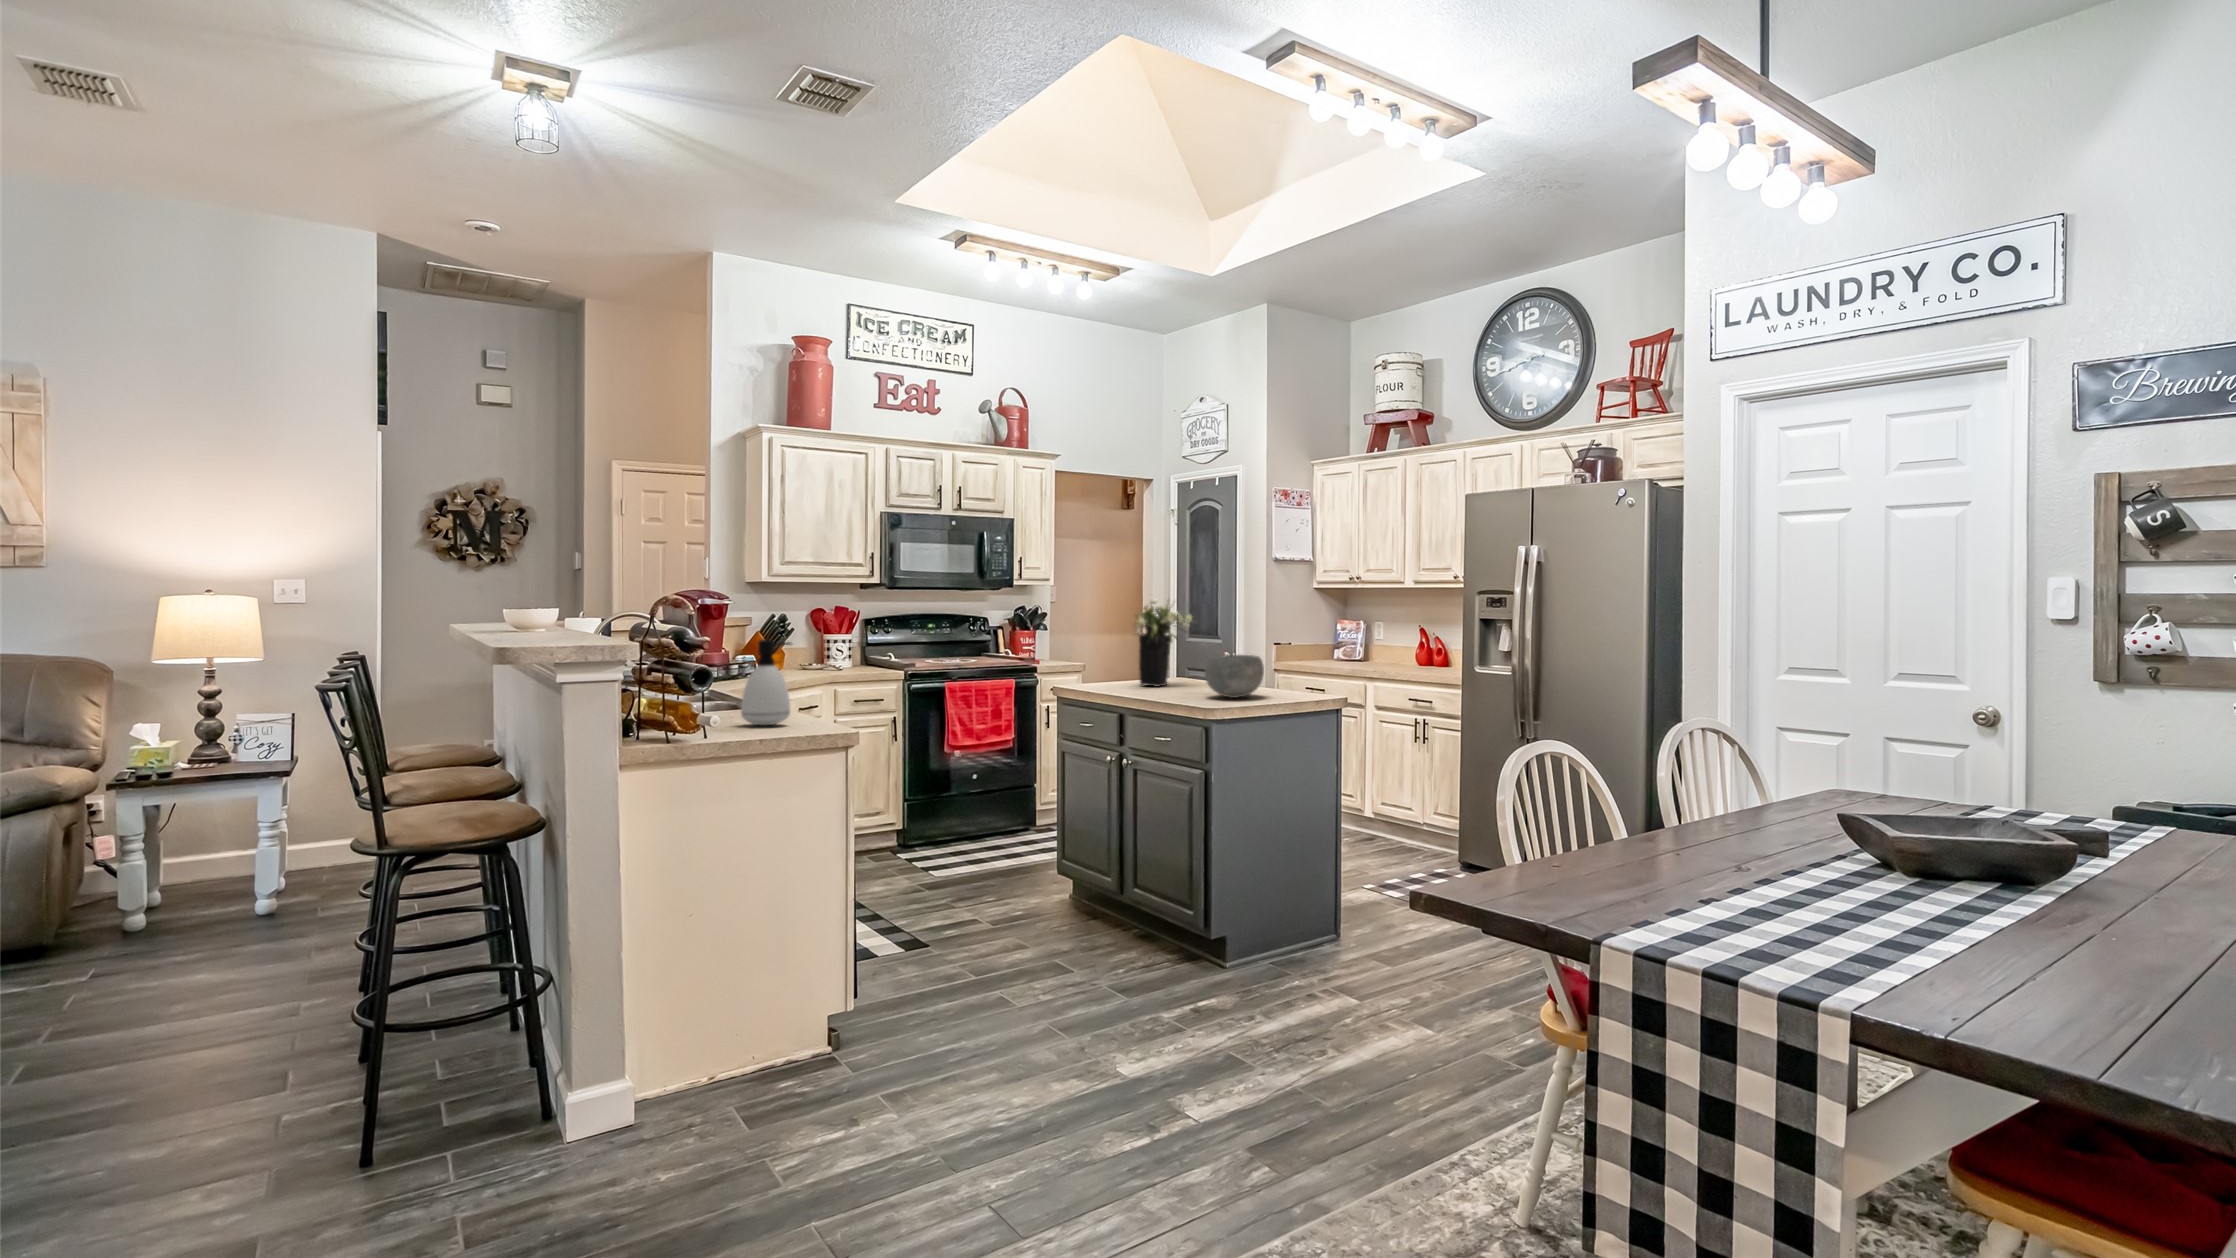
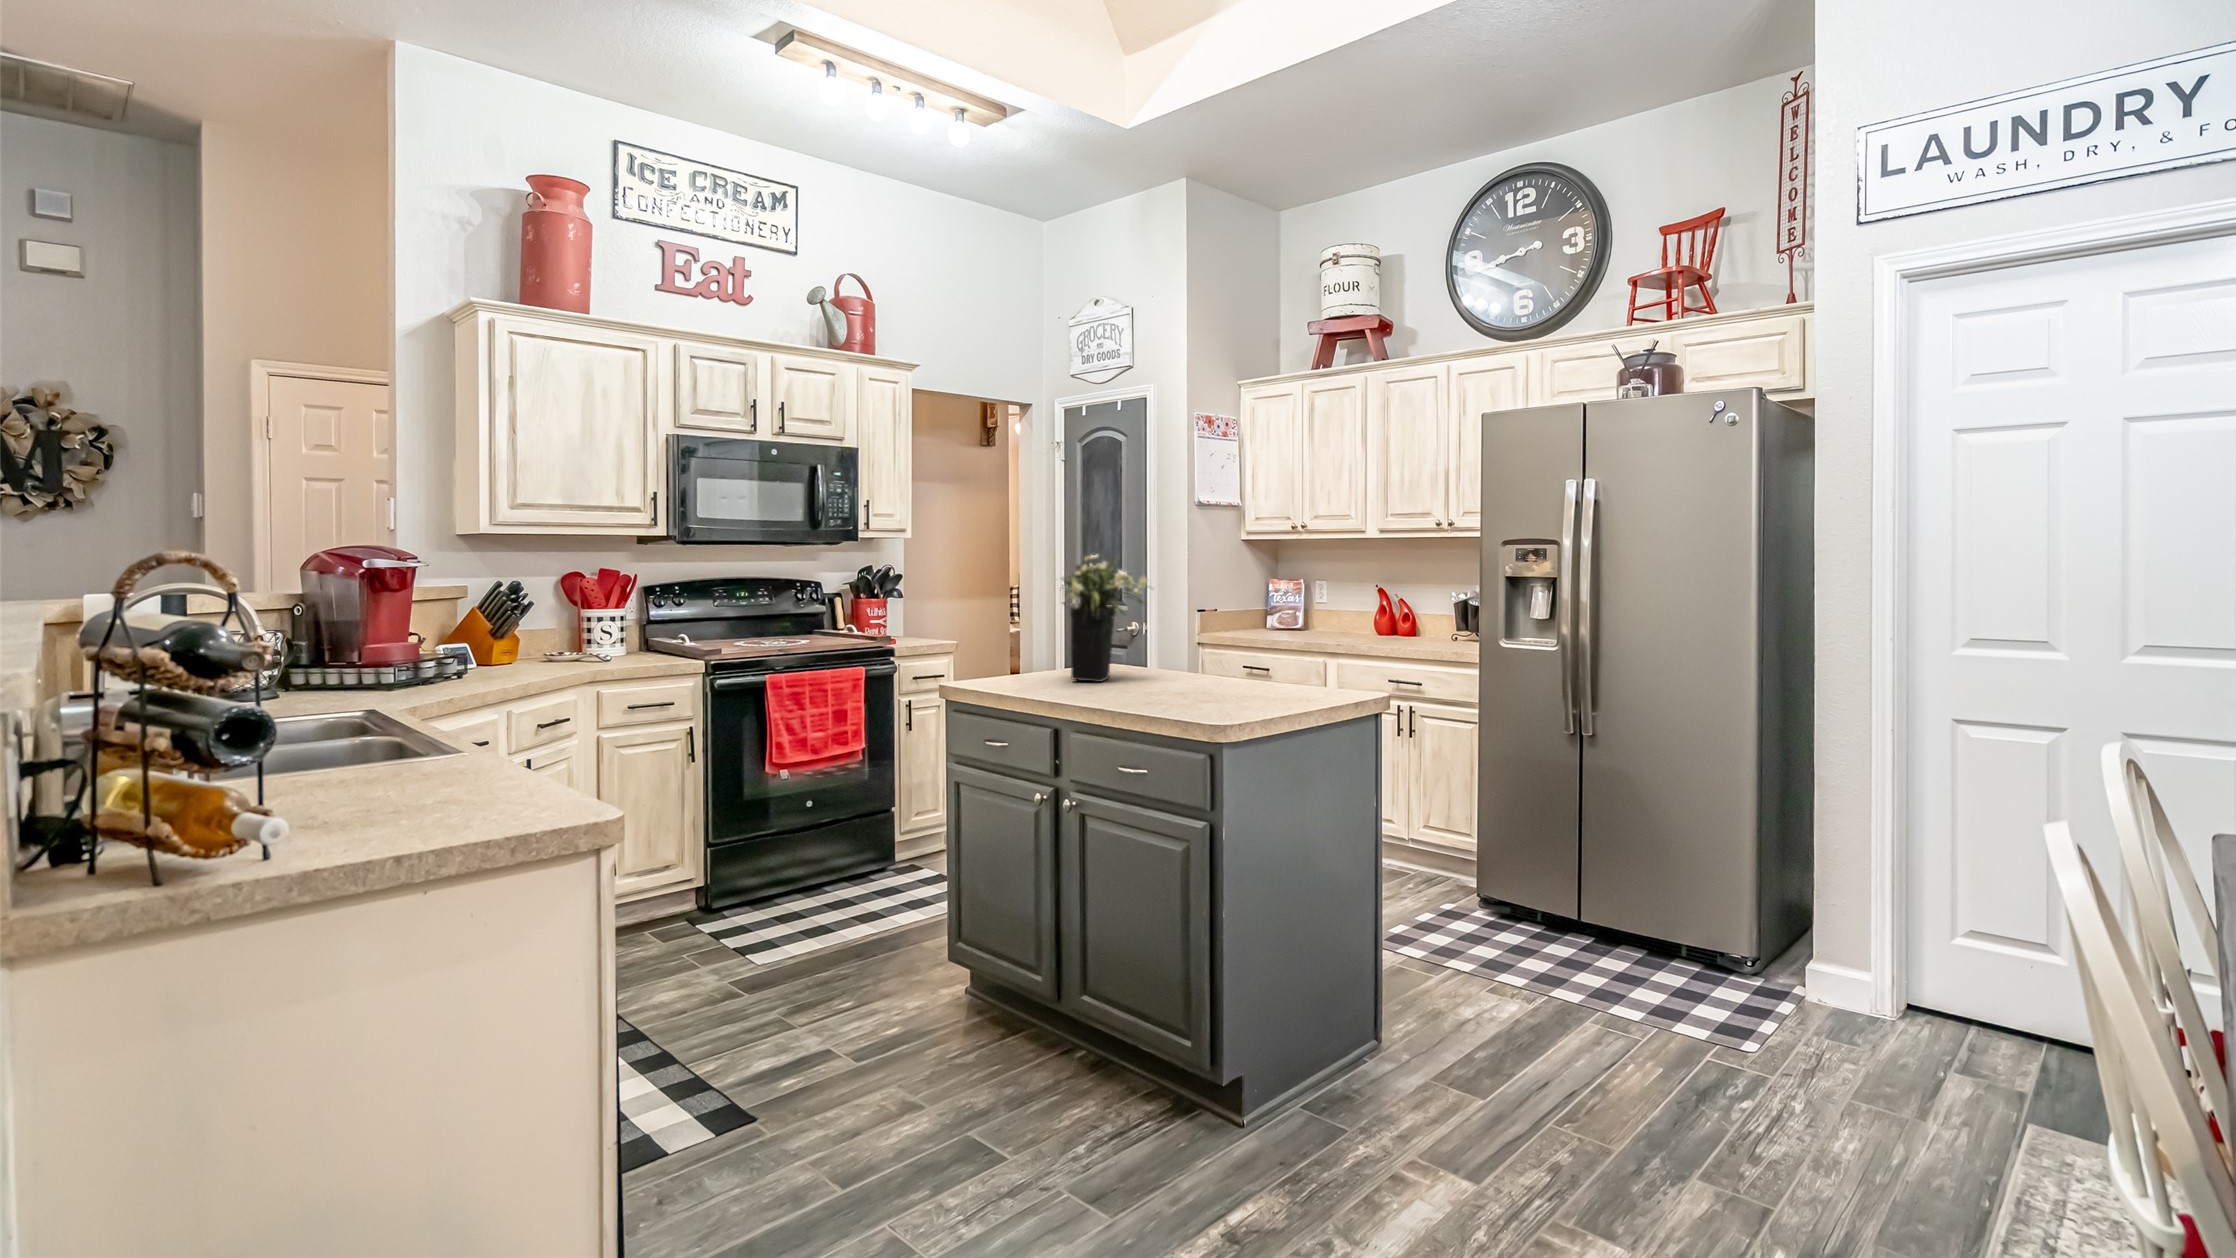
soap dispenser: present [741,639,791,725] -> none [356,636,474,817]
bowl: present [1205,655,1264,698] -> none [1187,635,1276,701]

